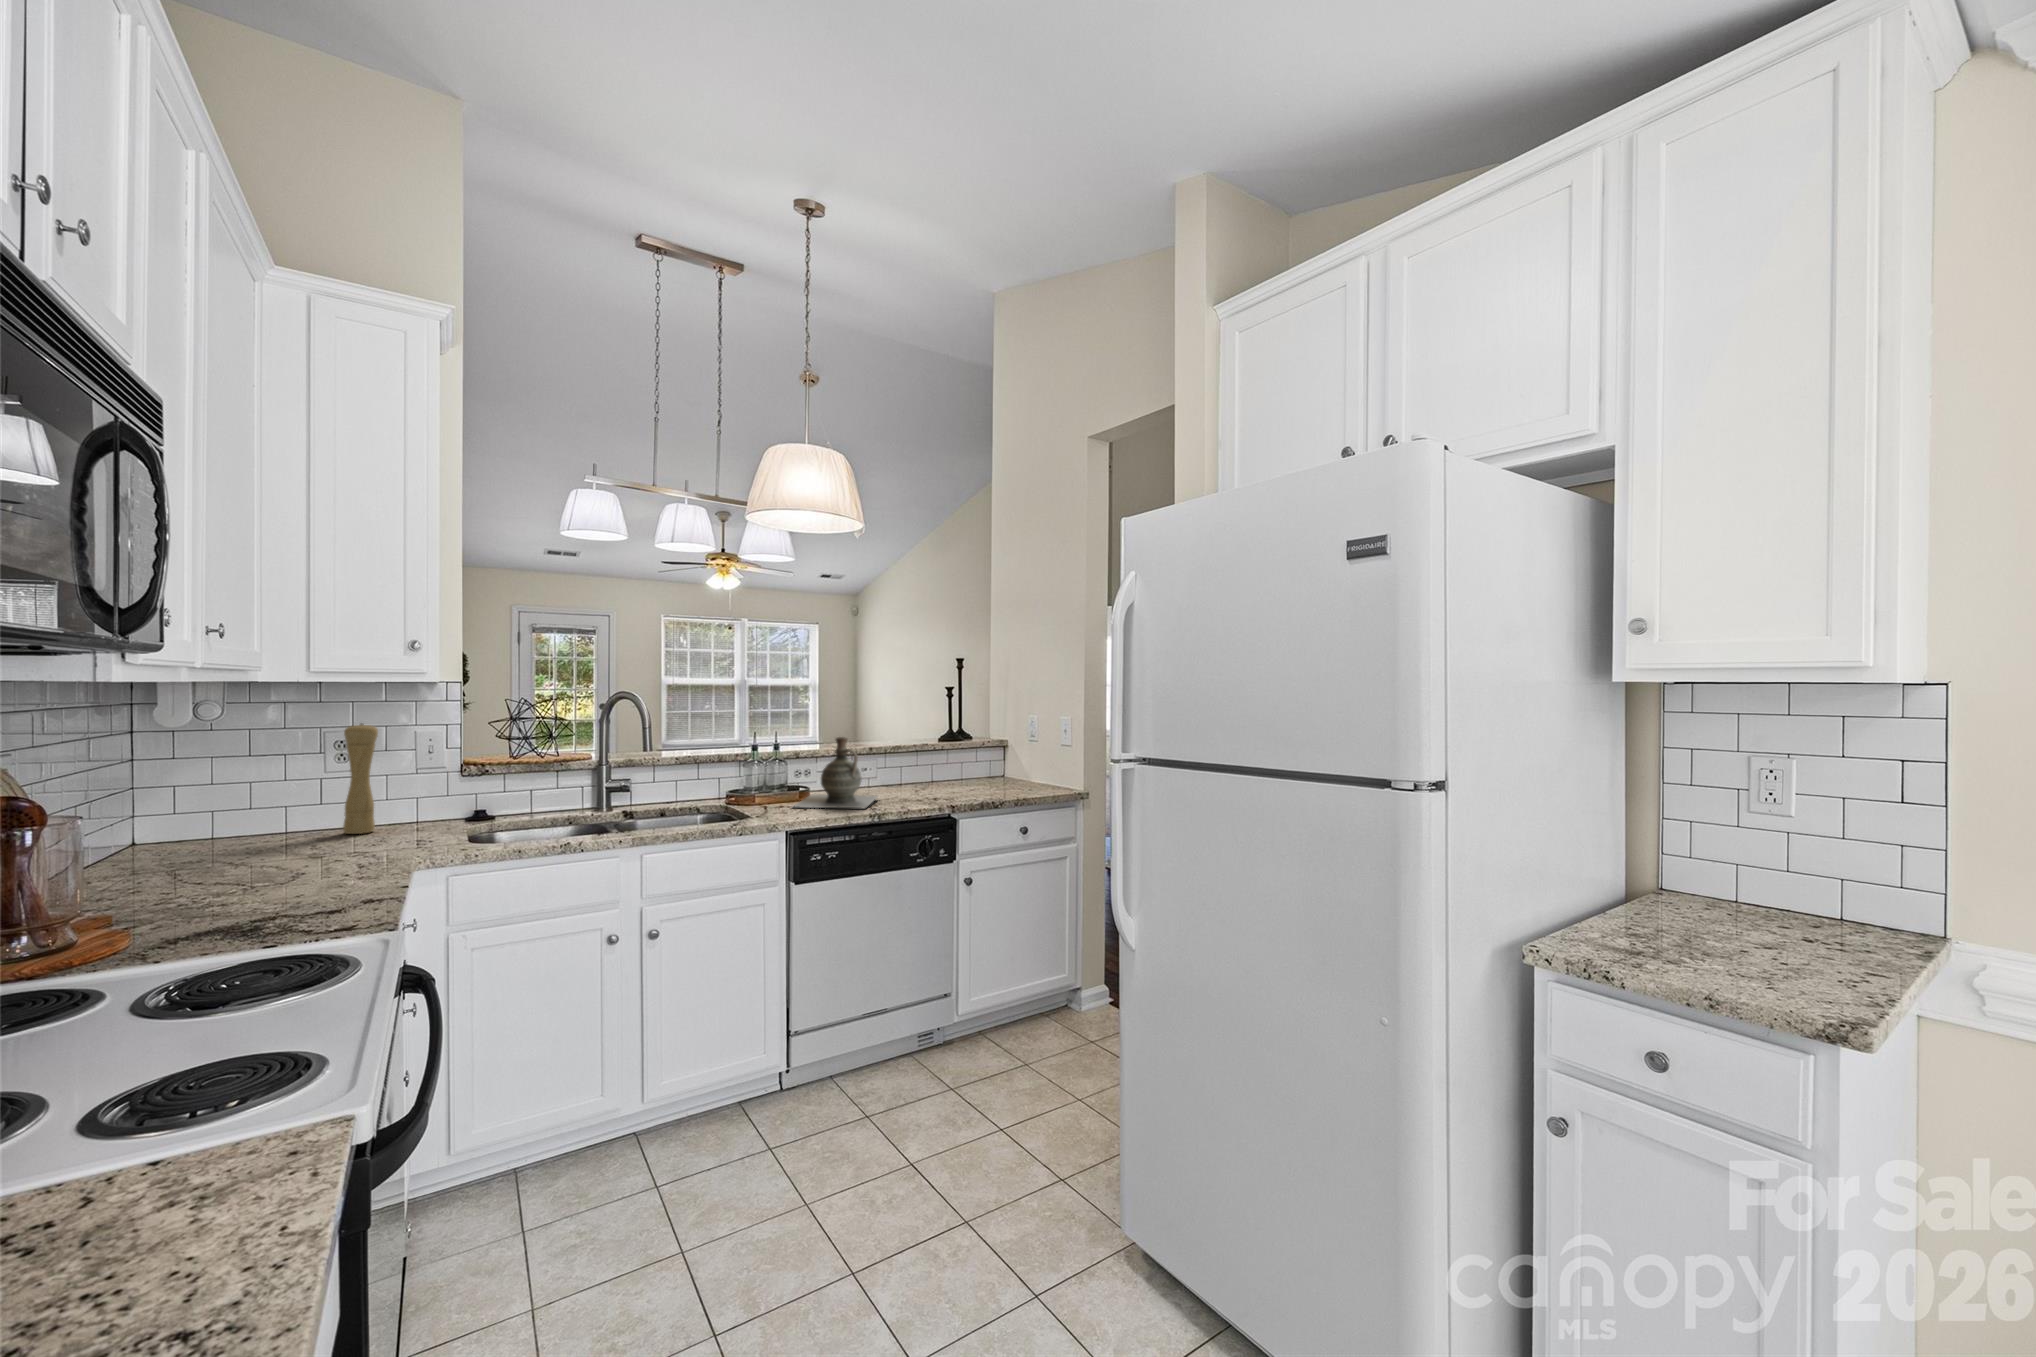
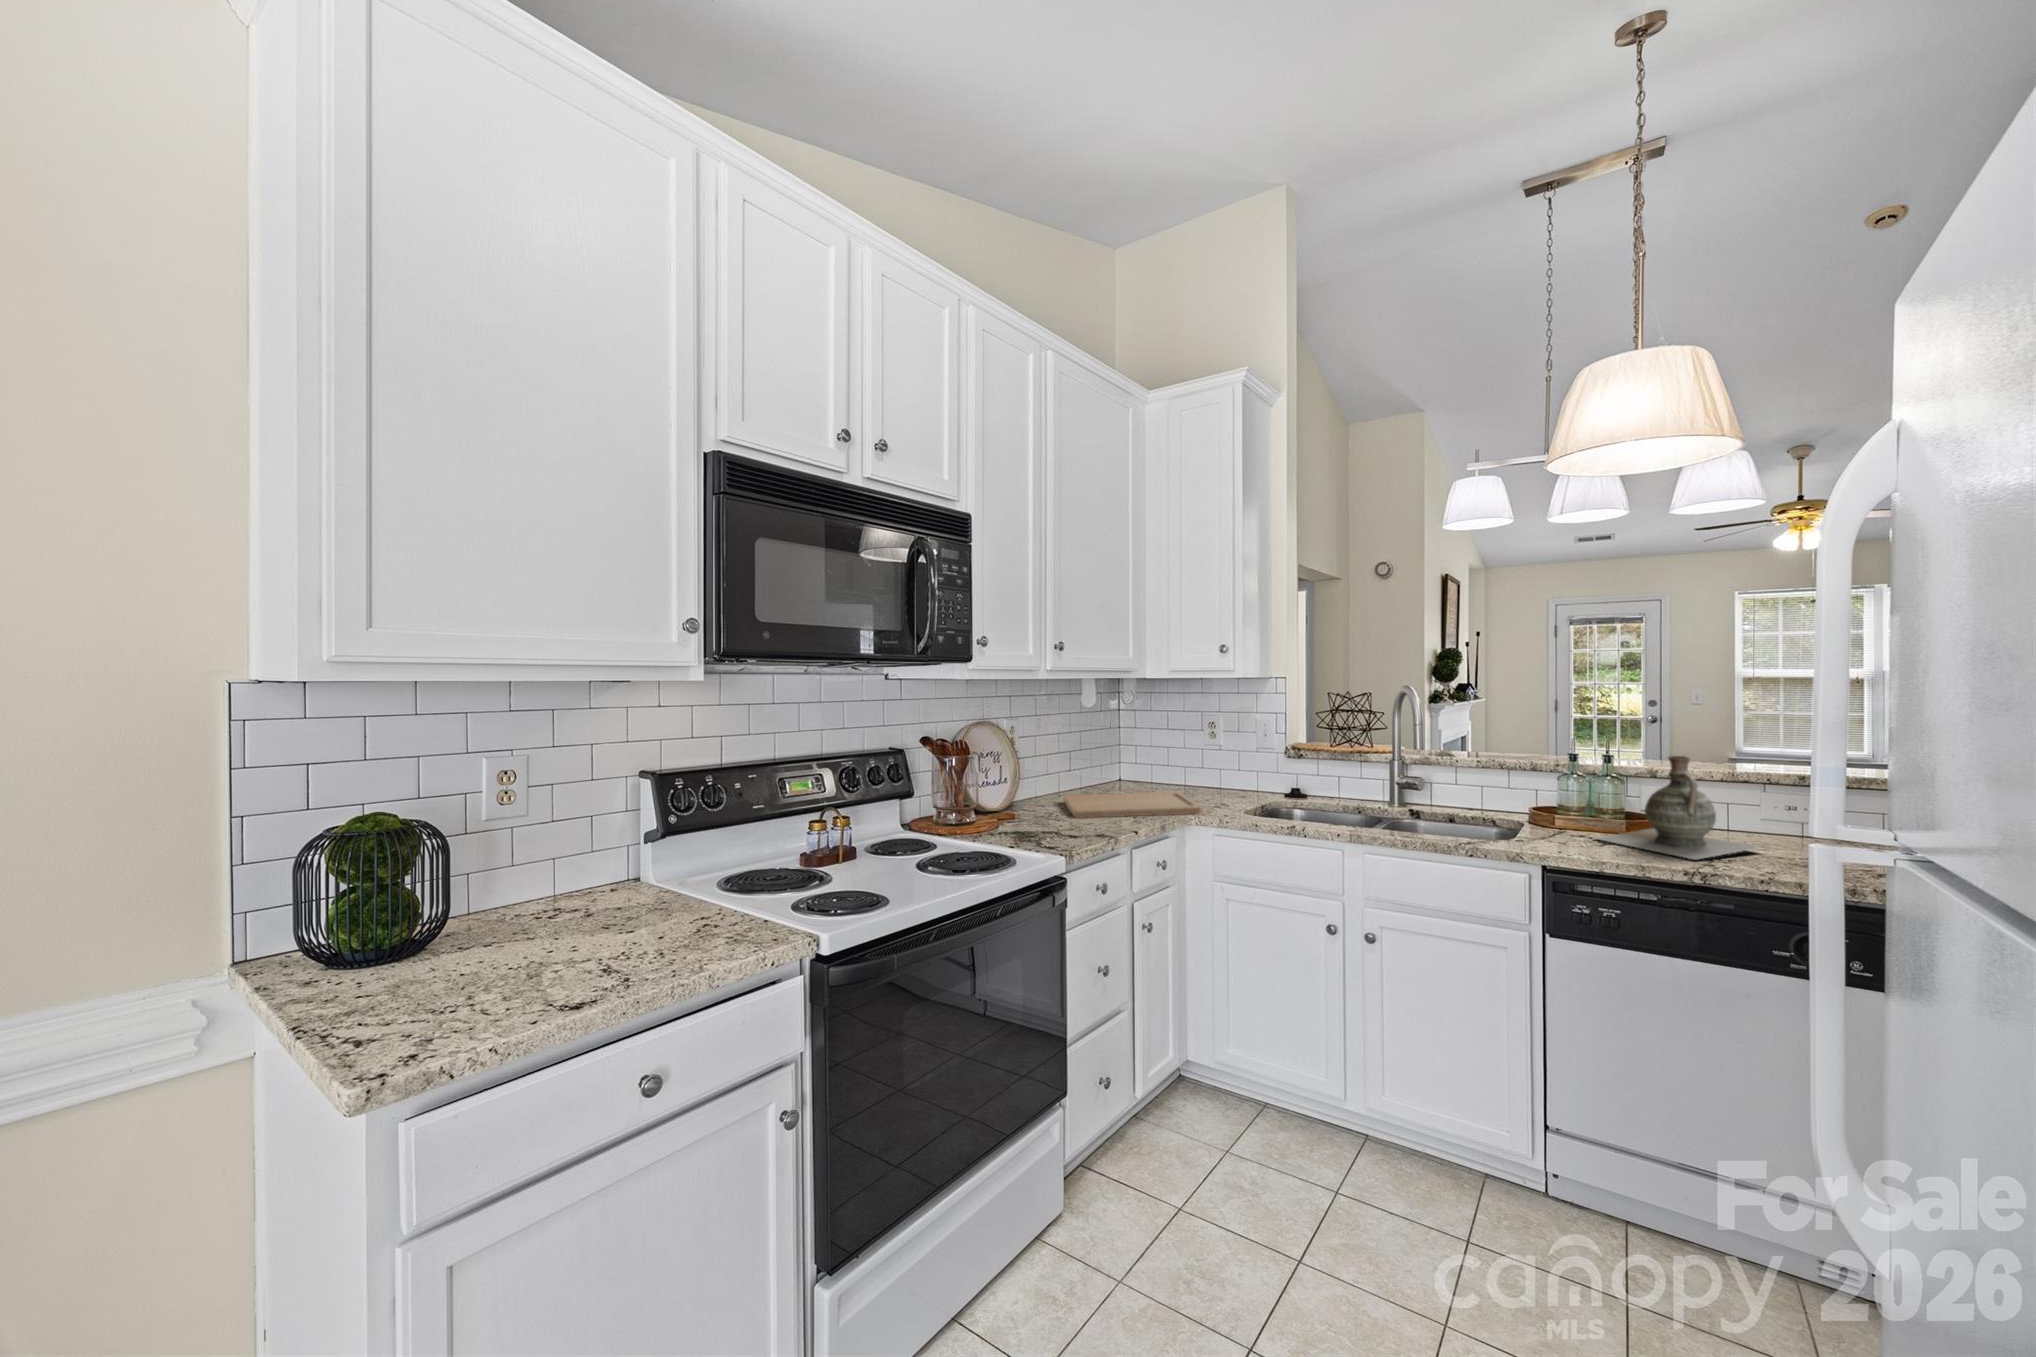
pepper mill: present [343,724,378,834] -> none [1191,713,1212,795]
cutting board: none [150,832,423,887] -> present [1063,792,1202,818]

